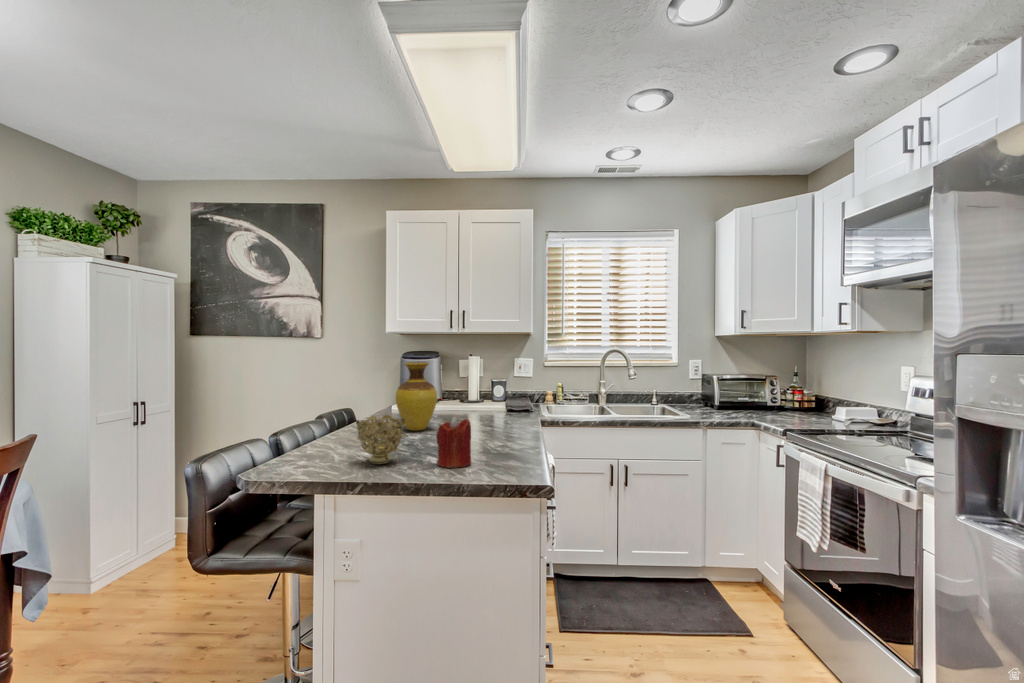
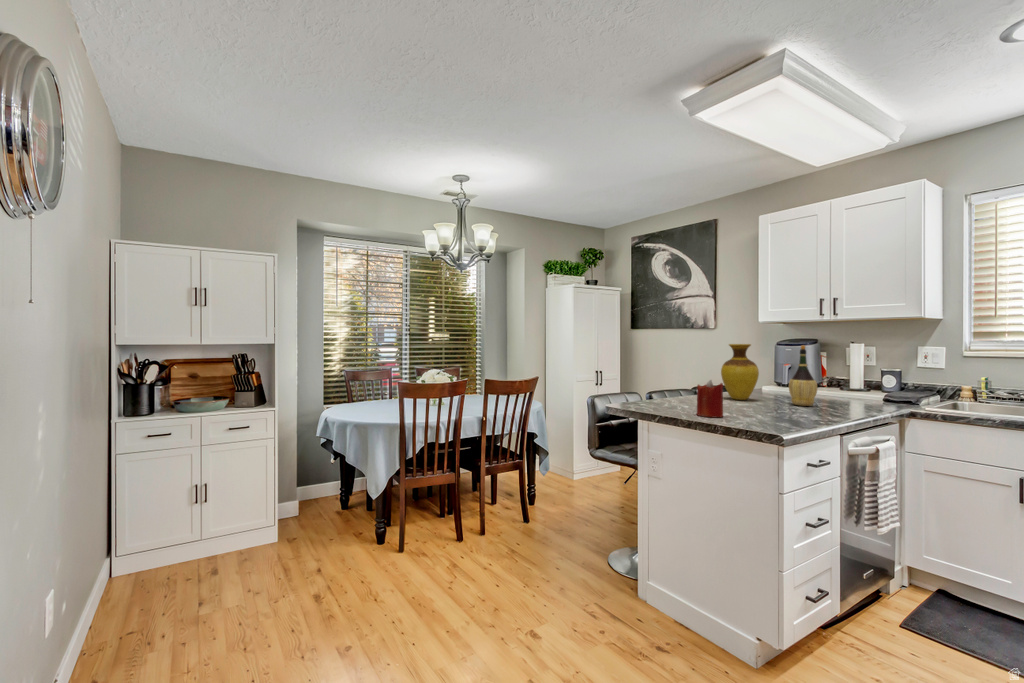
wine bottle: none [467,363,494,428] -> present [789,345,817,406]
decorative bowl: present [356,415,405,464] -> none [647,376,681,408]

